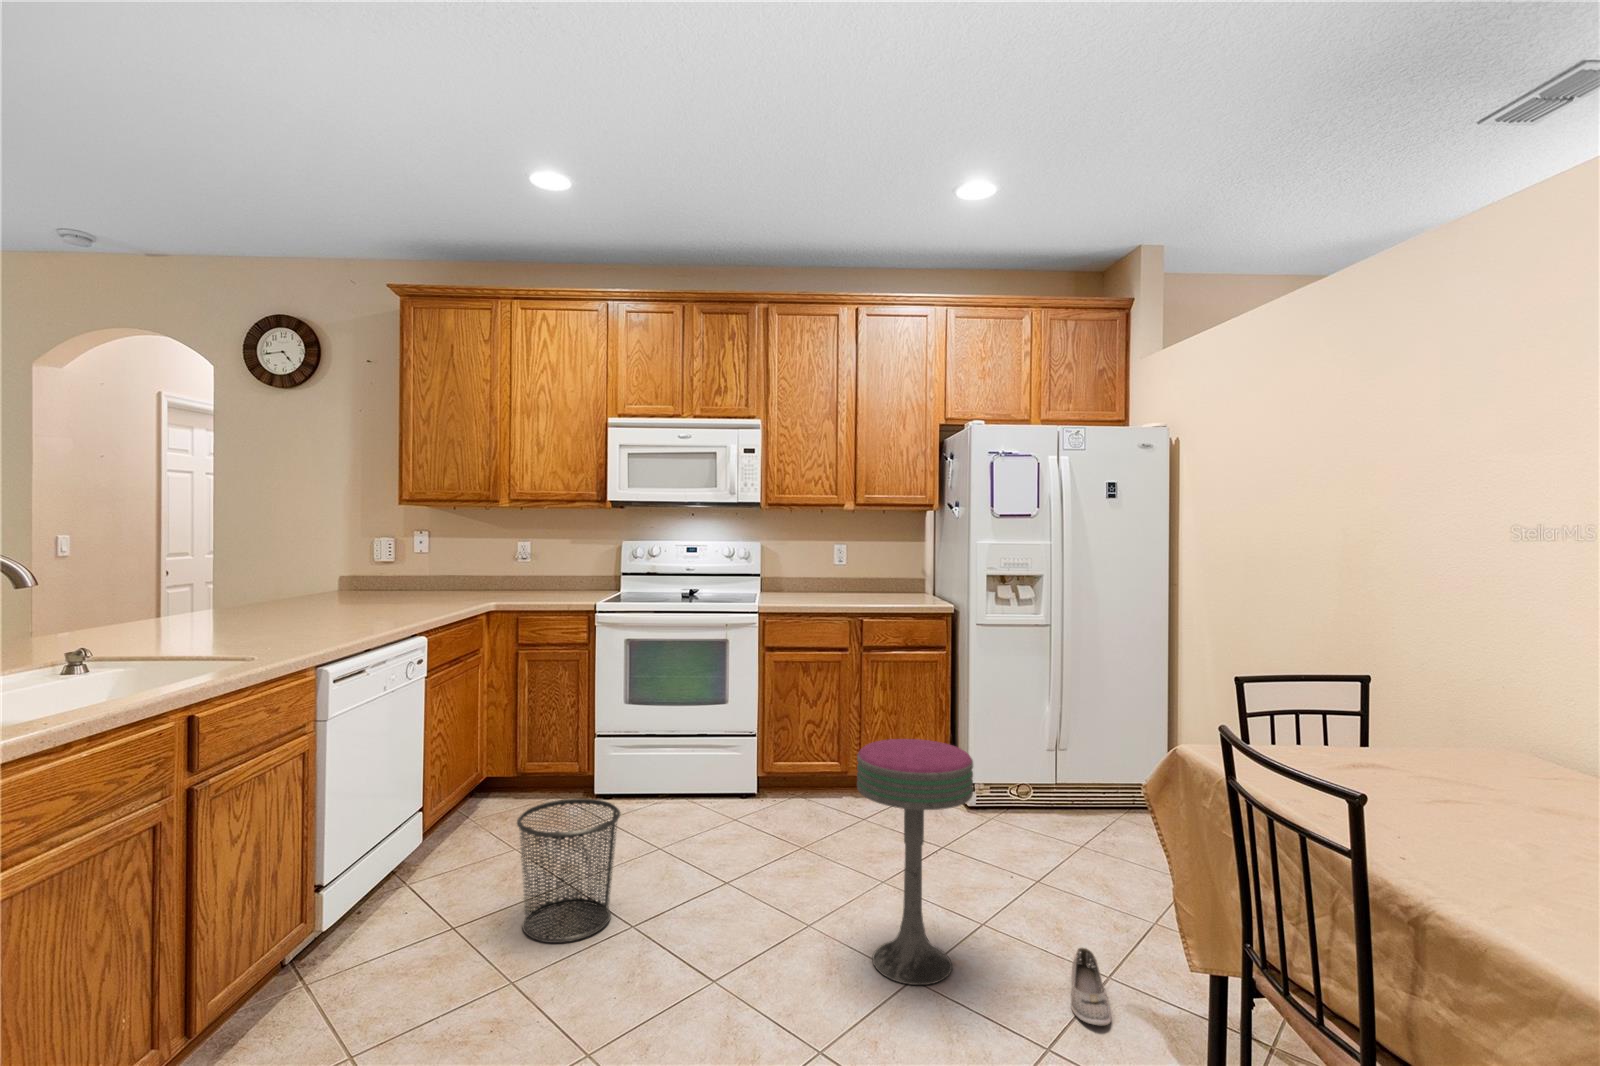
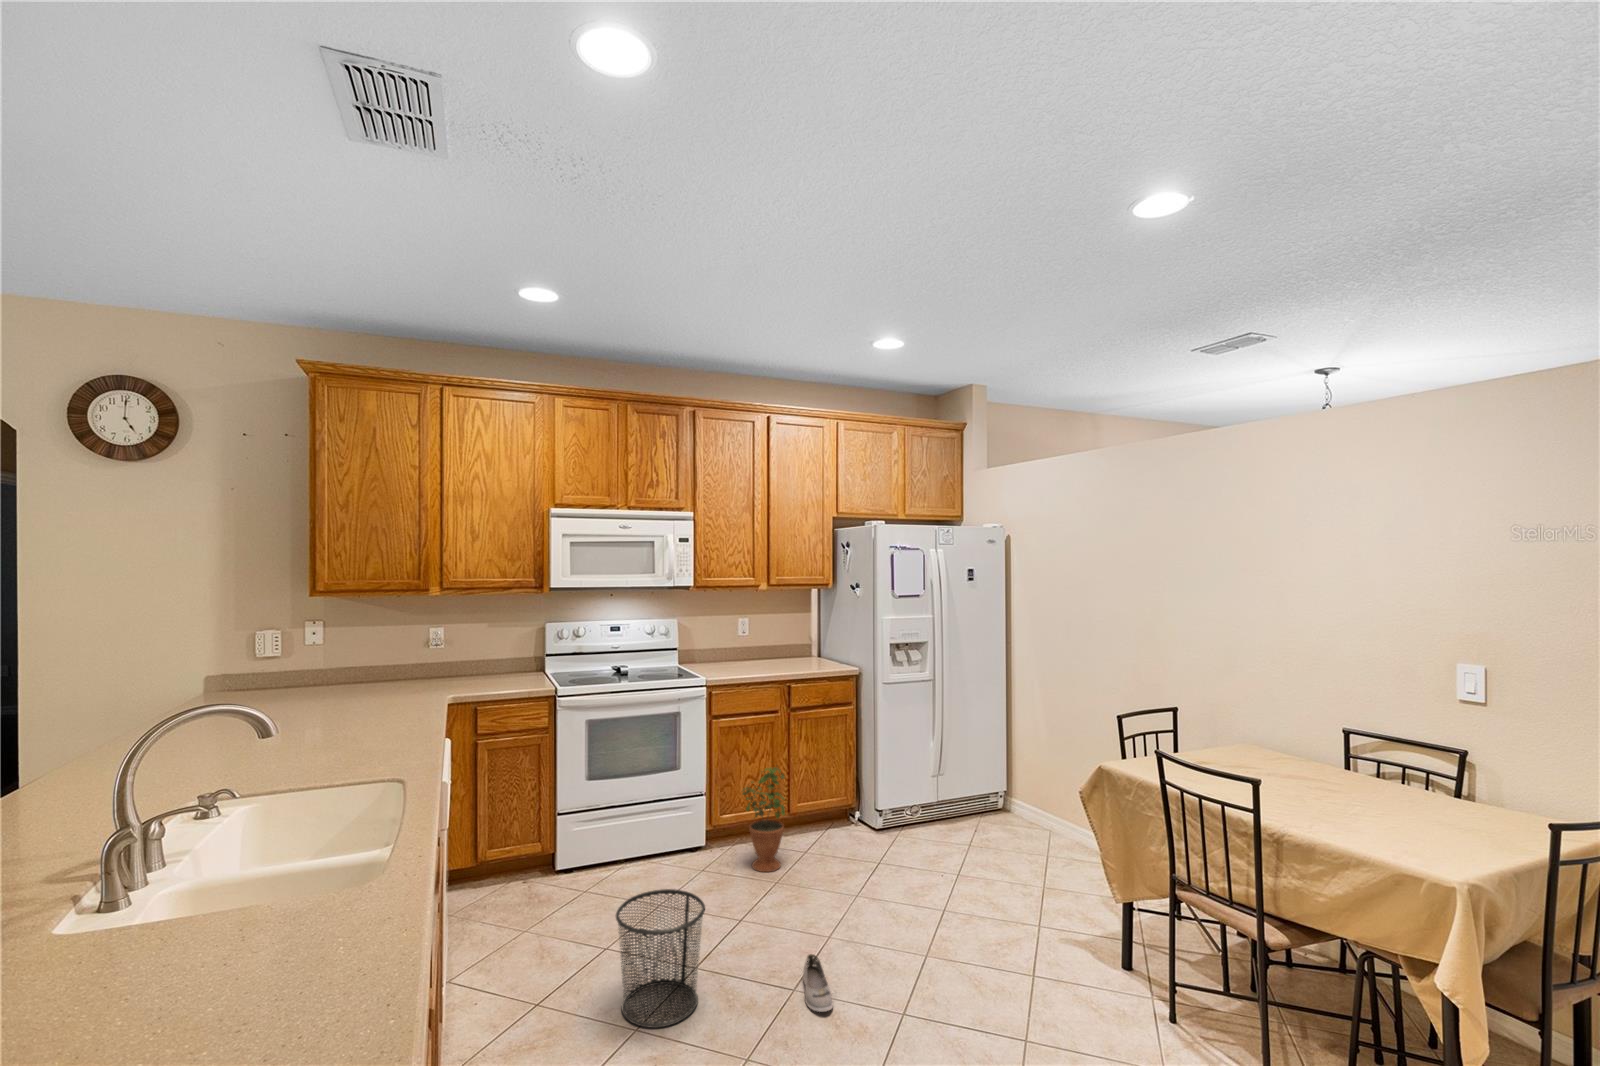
potted plant: none [780,700,834,826] -> present [743,768,785,872]
bar stool: present [857,739,973,985] -> none [898,797,985,984]
shoe: present [1071,948,1111,1025] -> present [803,954,833,1012]

